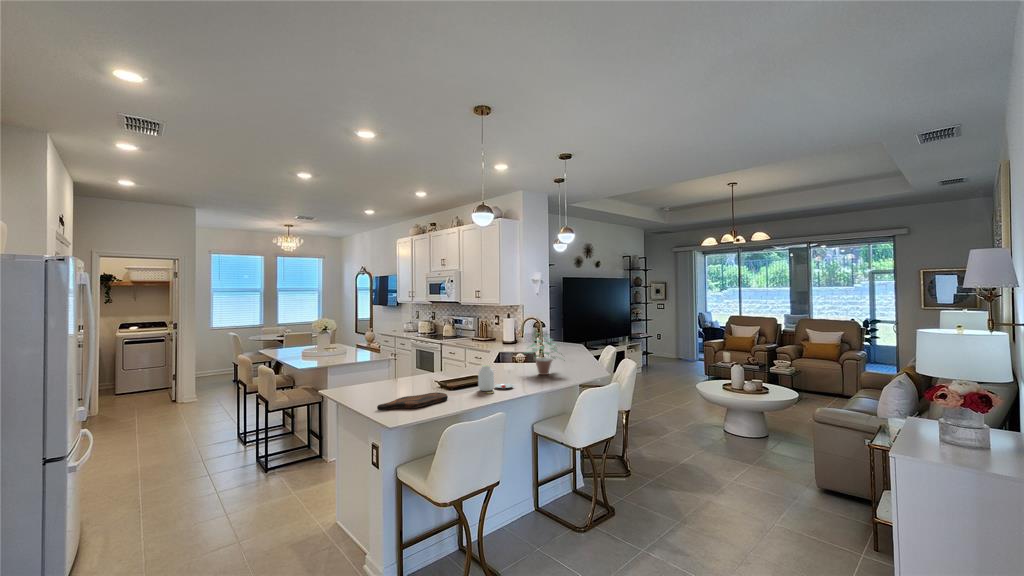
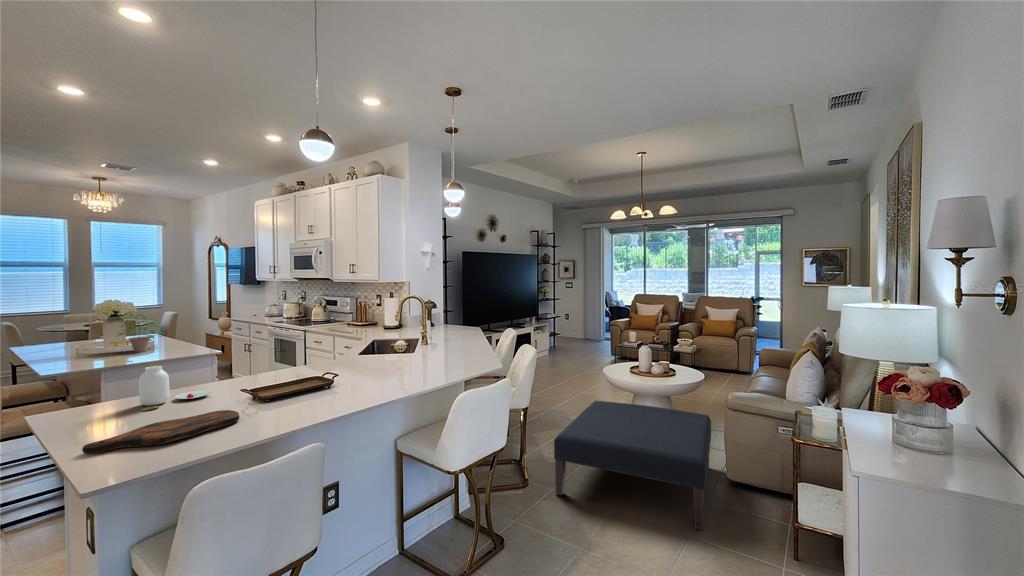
potted plant: present [527,333,557,375] -> present [117,314,161,352]
jar: present [478,365,513,394] -> present [139,366,210,411]
ottoman: none [653,411,800,519] -> present [554,401,711,529]

